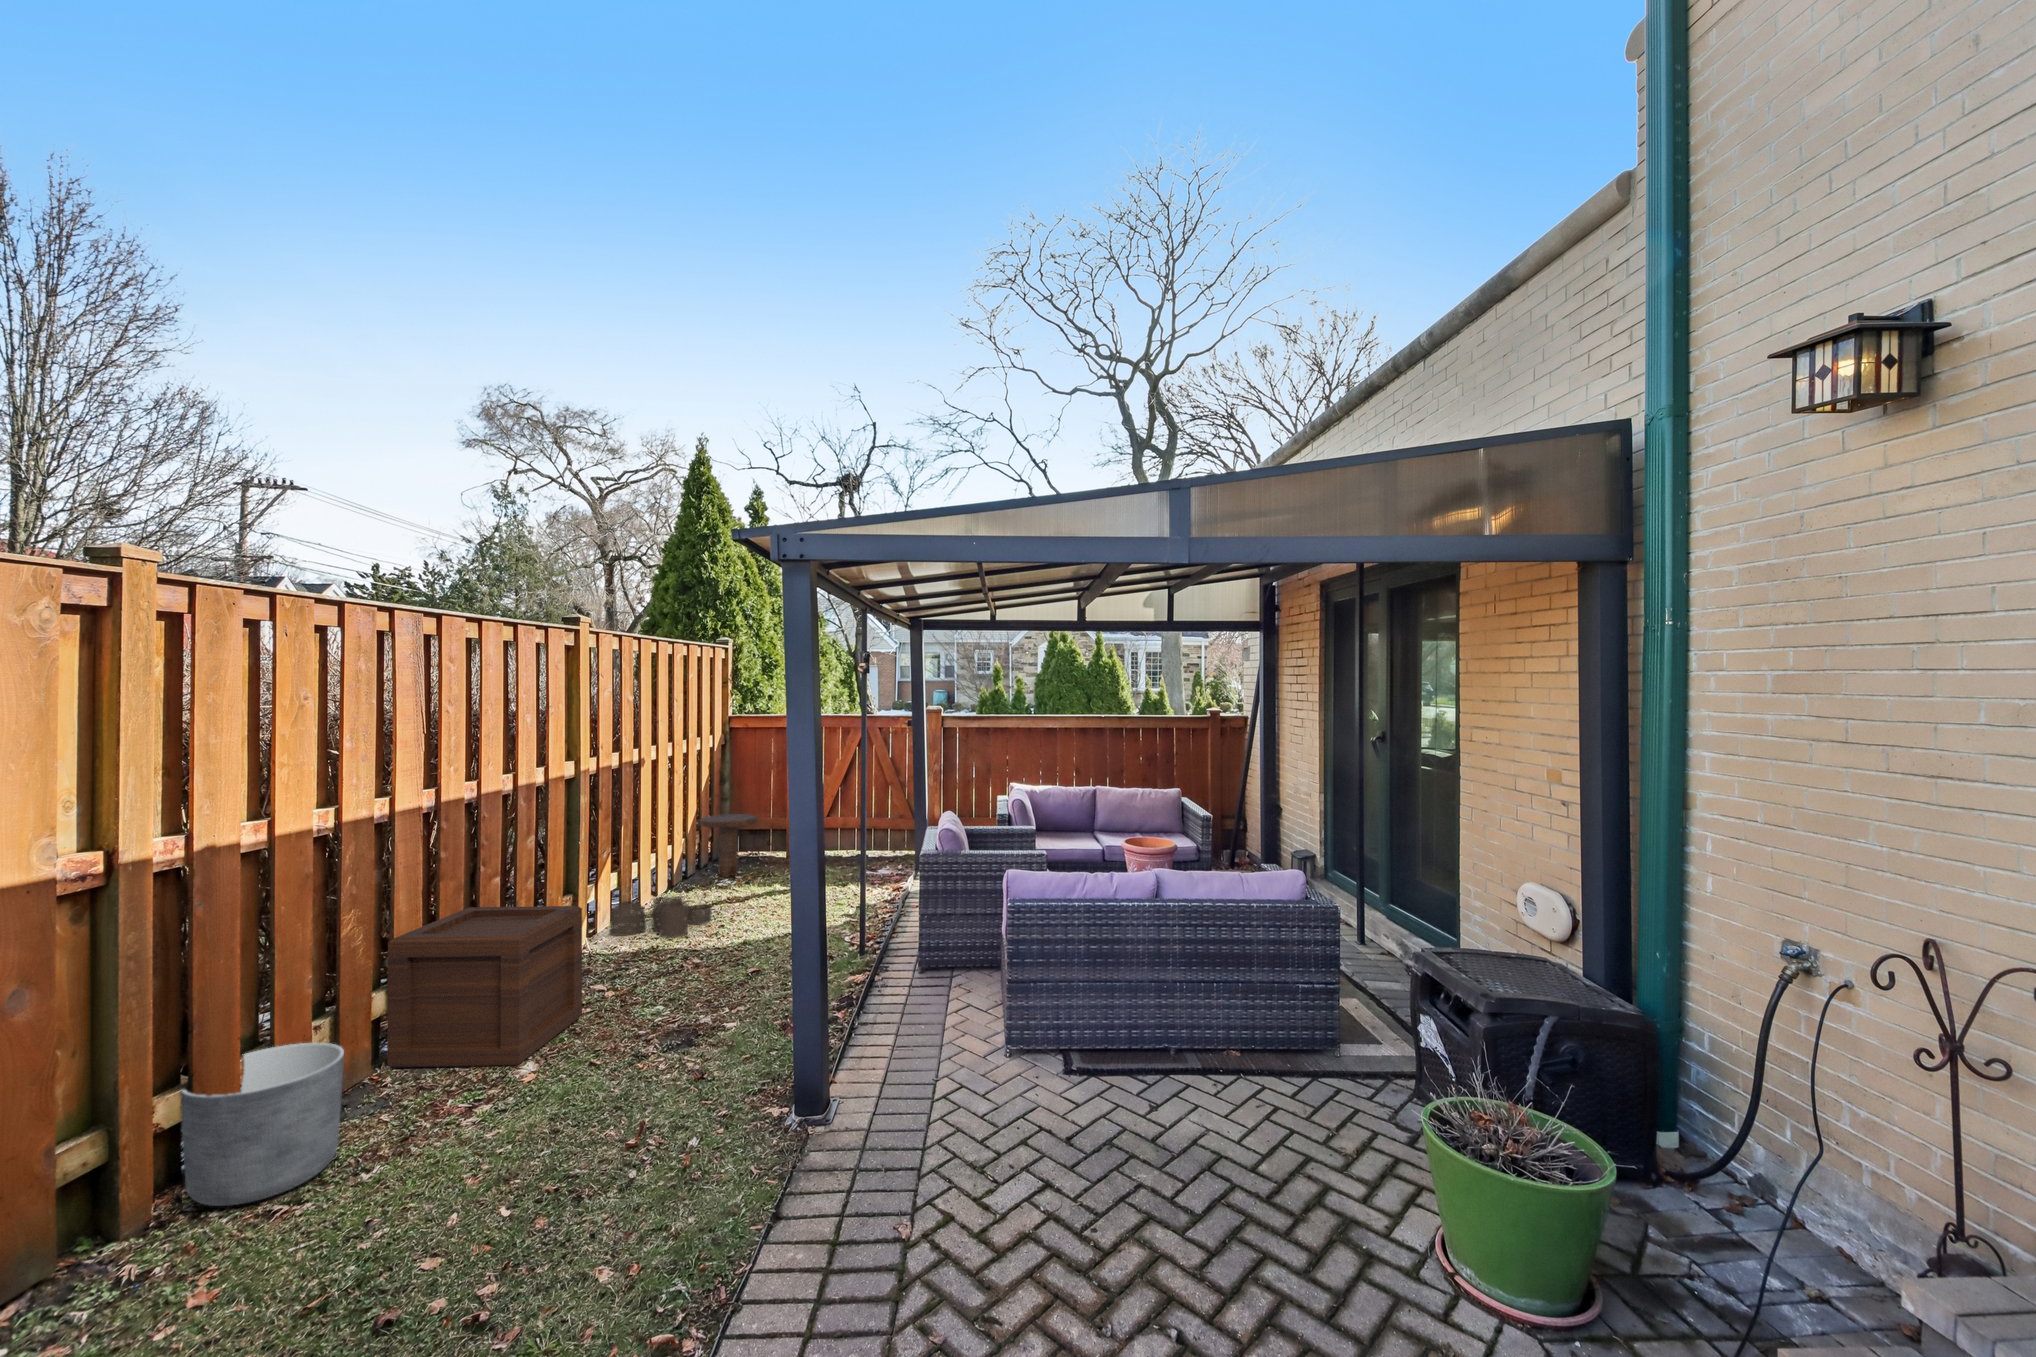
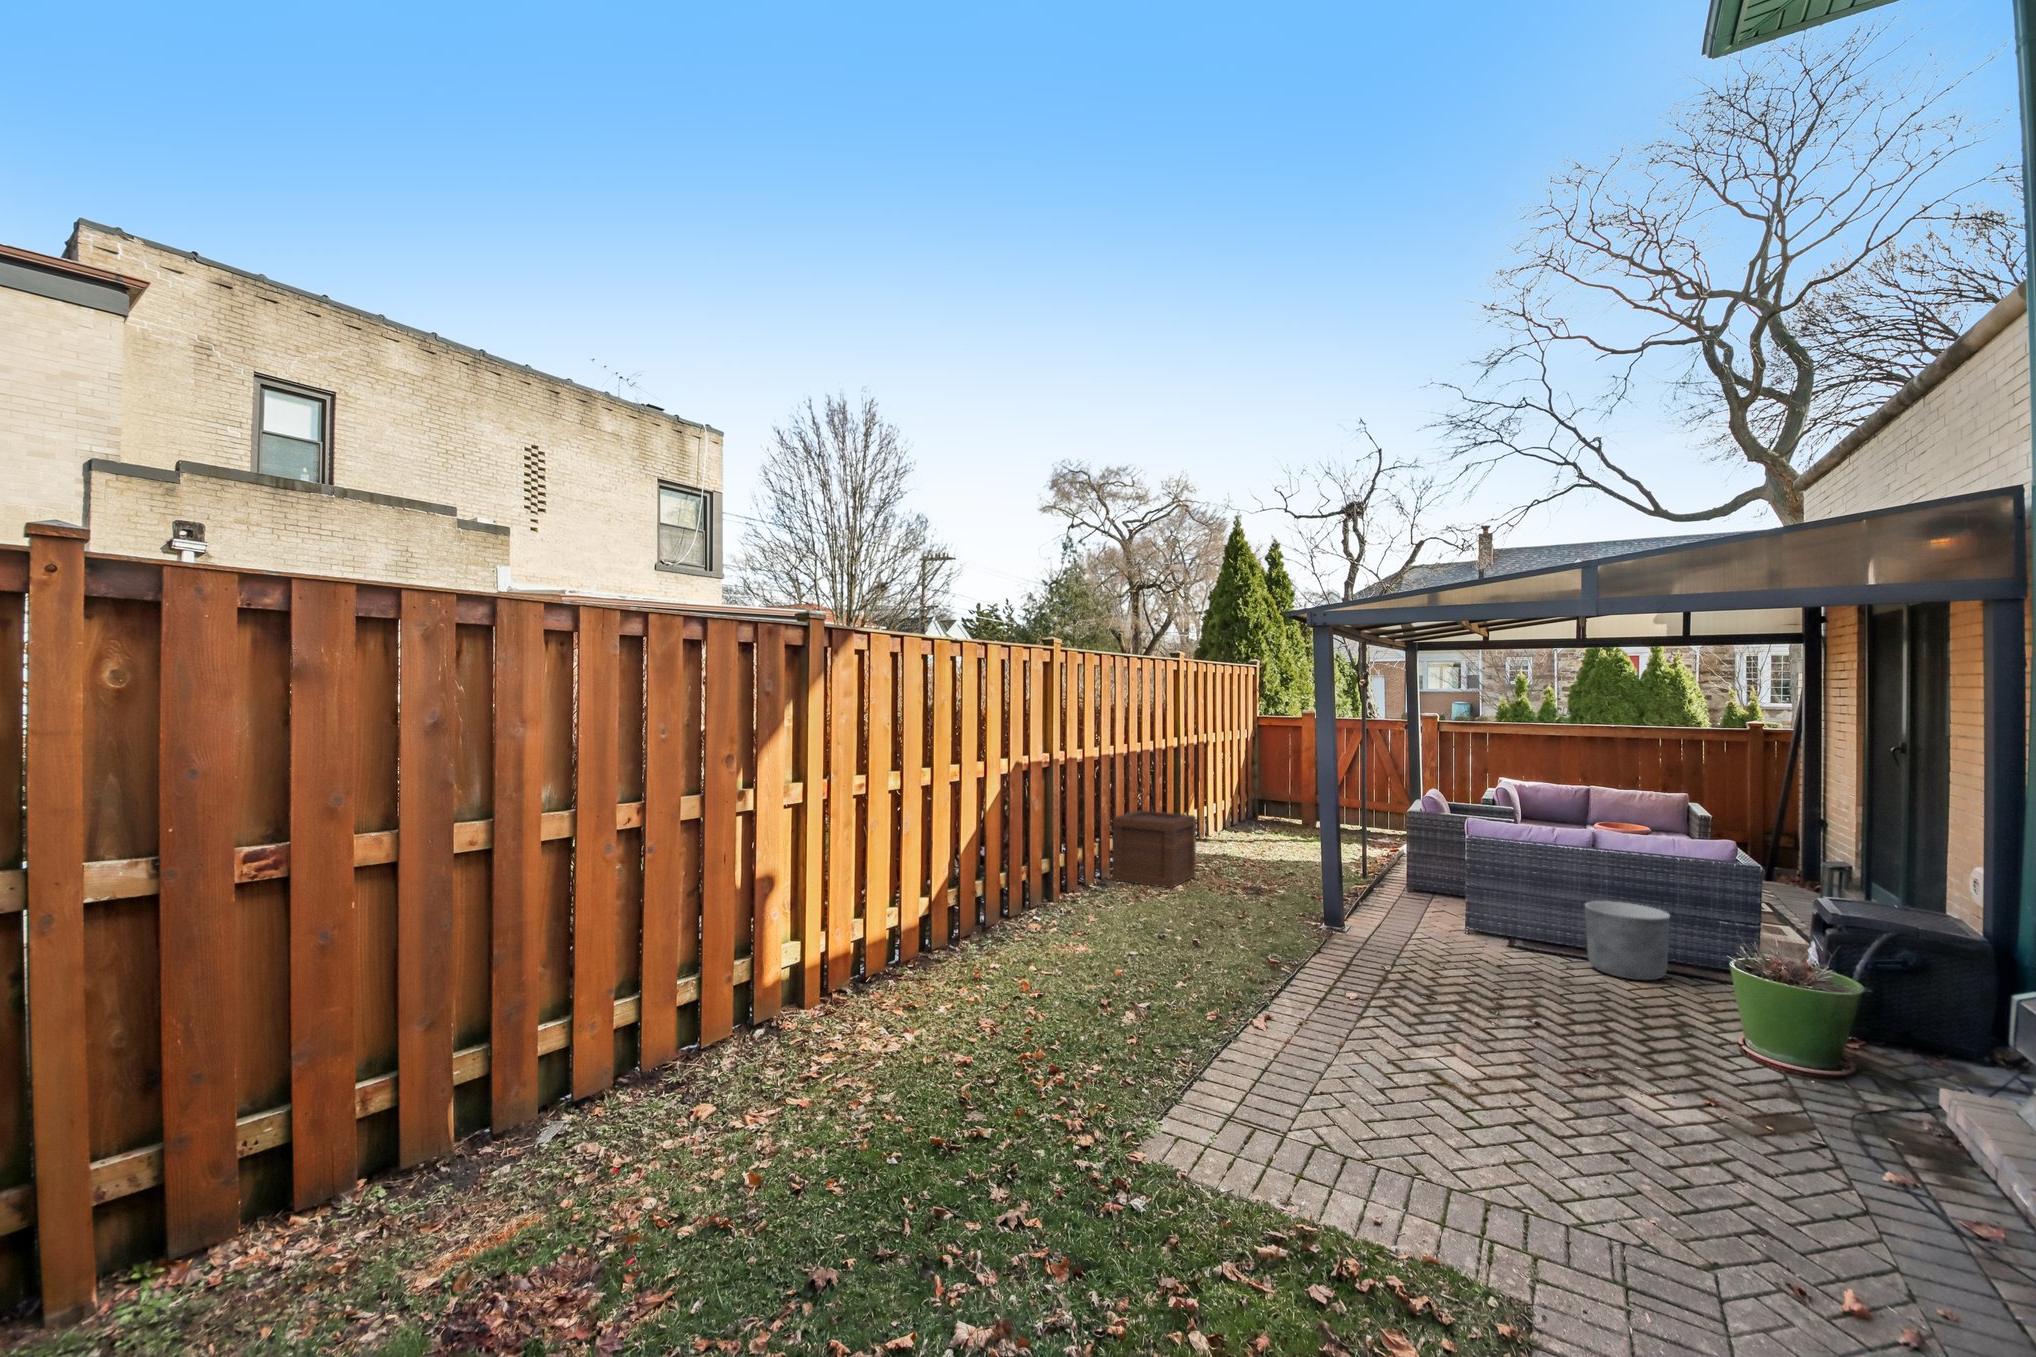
side table: present [699,814,758,877] -> none [1242,787,1283,830]
woven basket: present [609,895,712,938] -> none [1194,827,1256,854]
planter: present [181,1043,344,1206] -> present [1585,901,1670,980]

